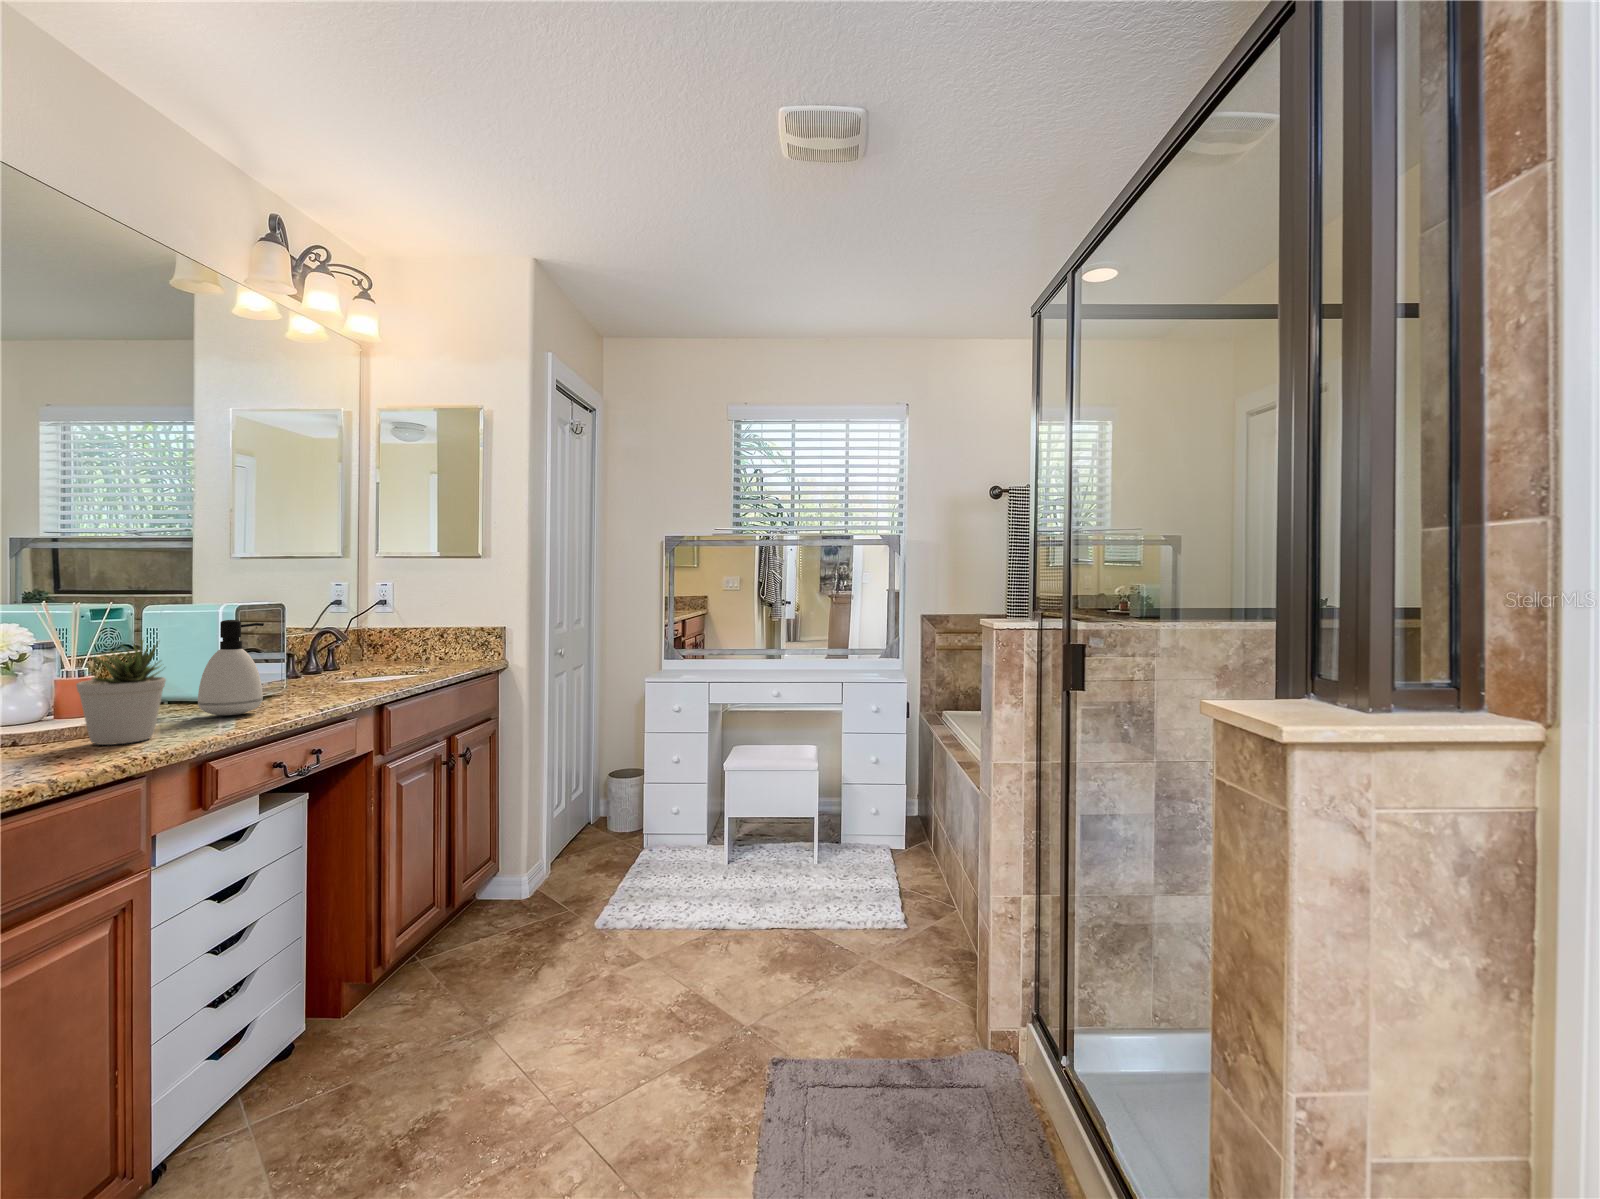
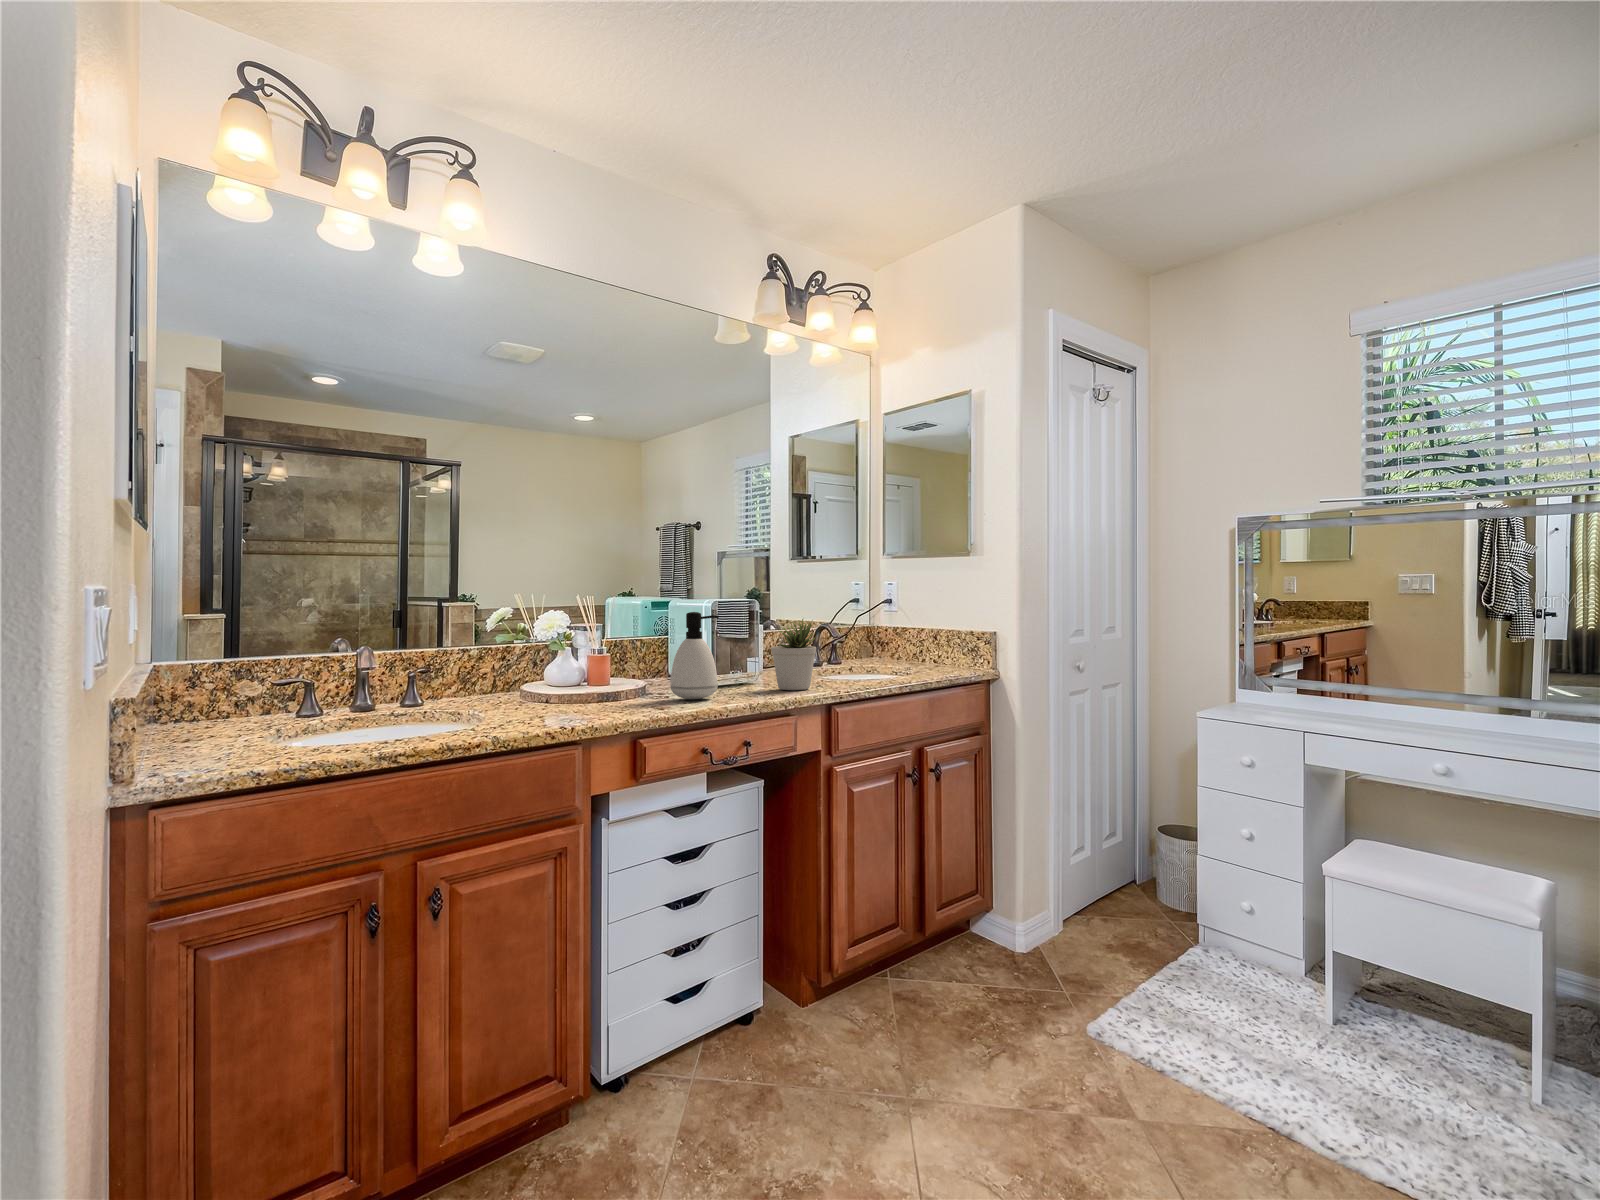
potted plant: present [76,640,166,745] -> present [771,619,816,690]

